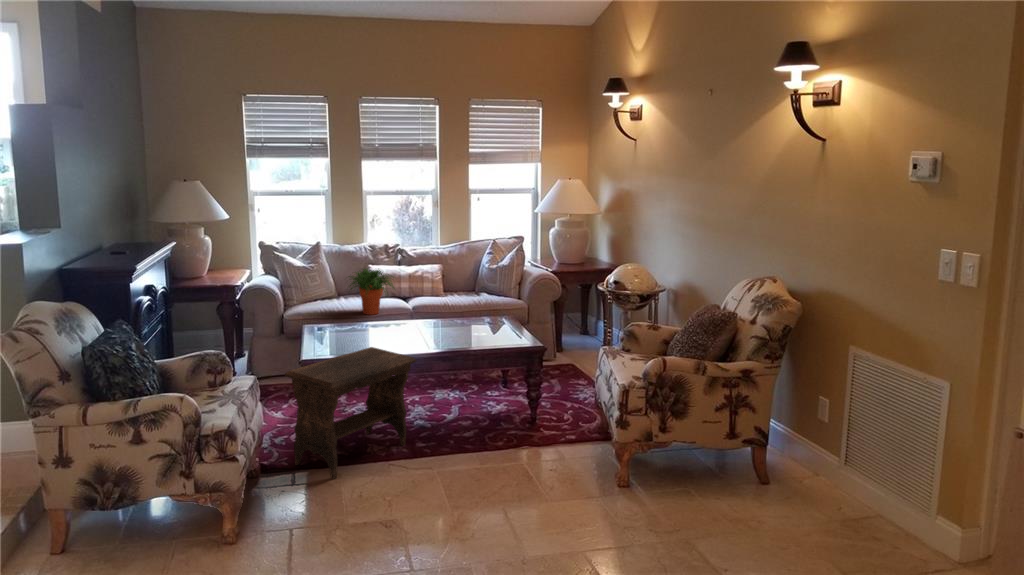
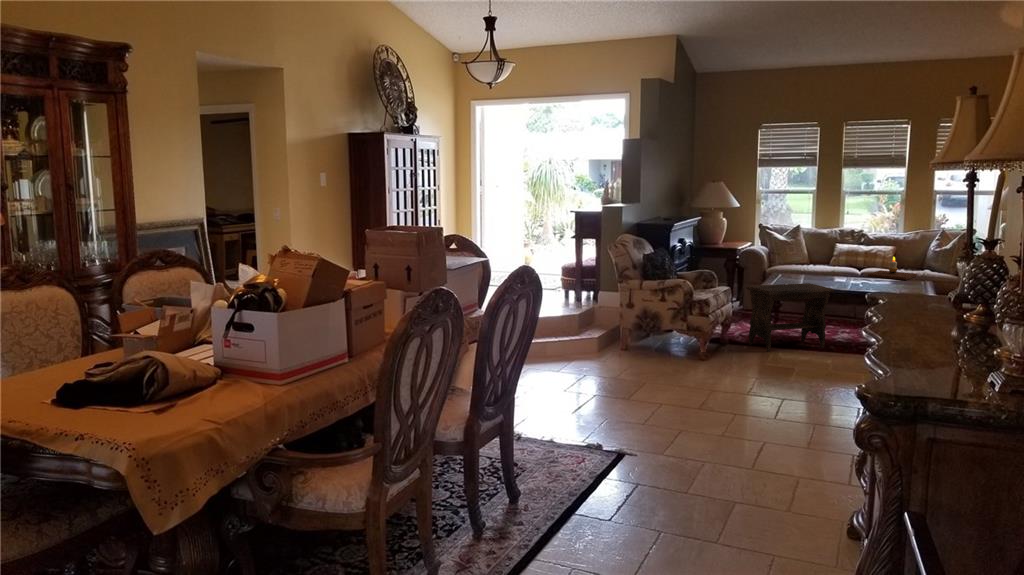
potted plant: present [349,268,394,315] -> none [808,240,848,273]
candle: none [427,286,477,318] -> present [868,257,917,280]

